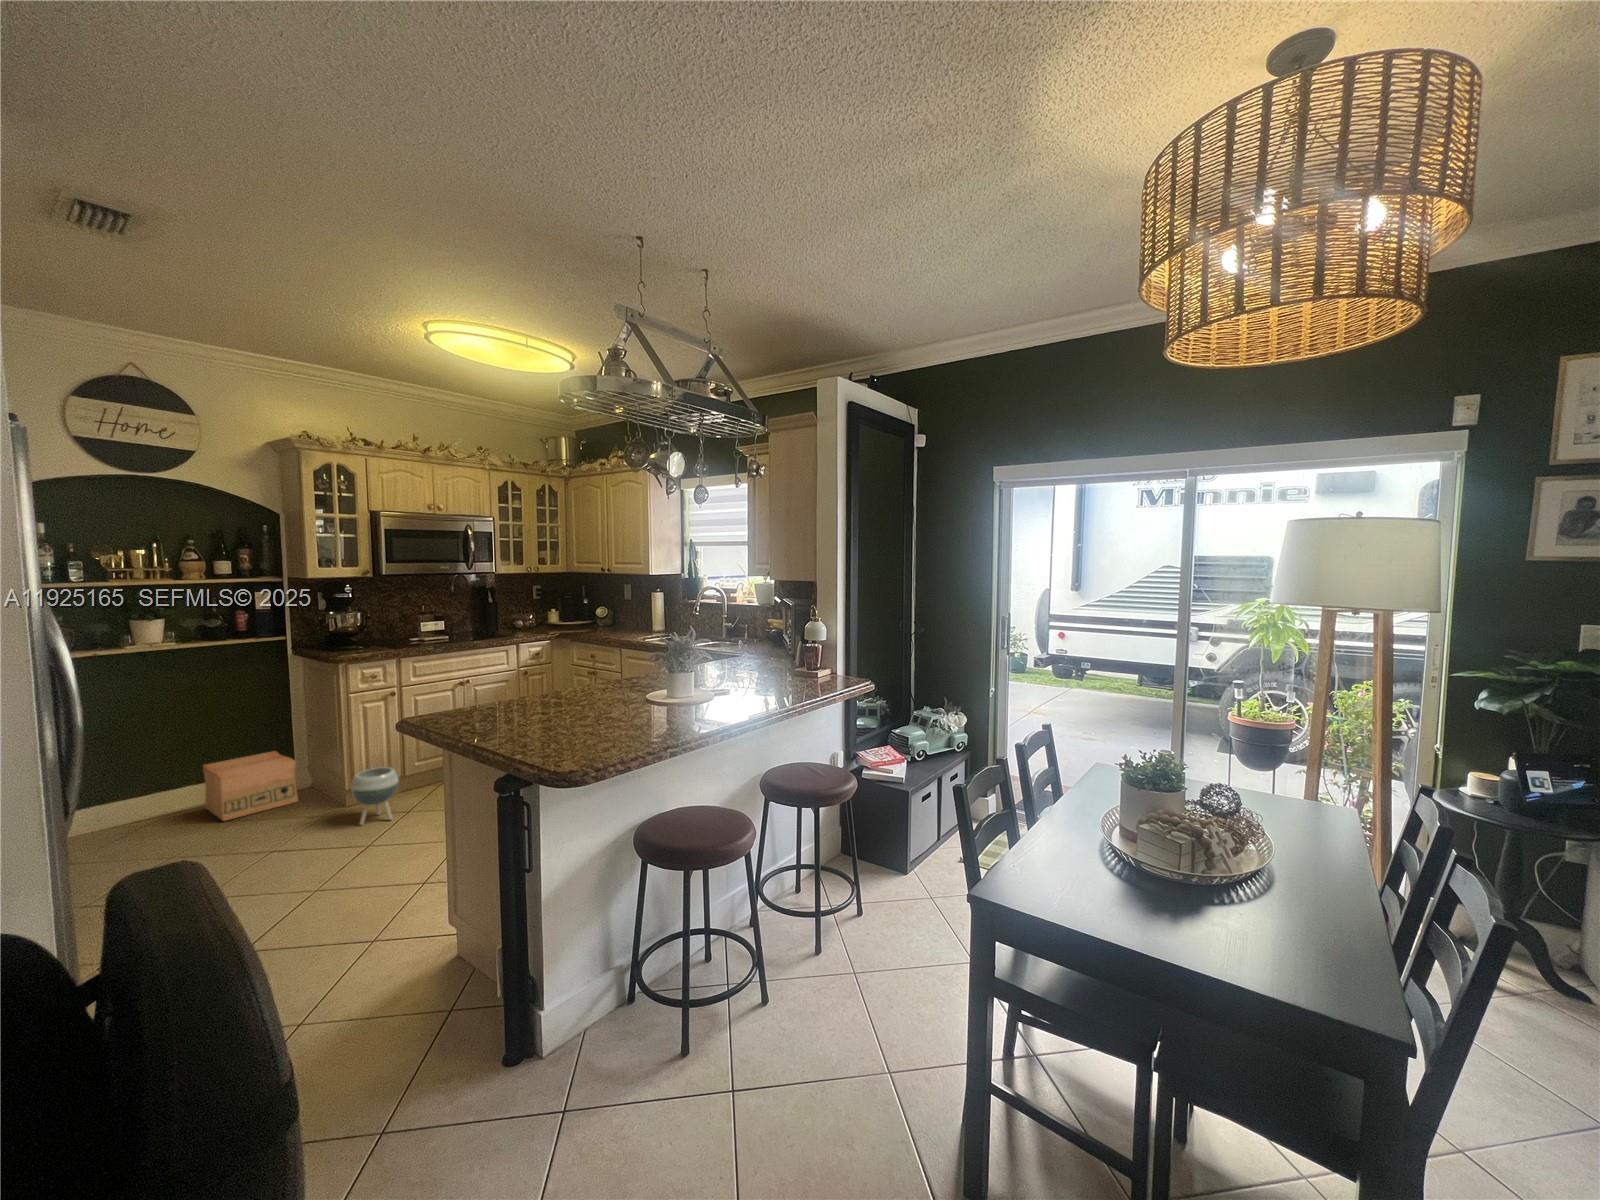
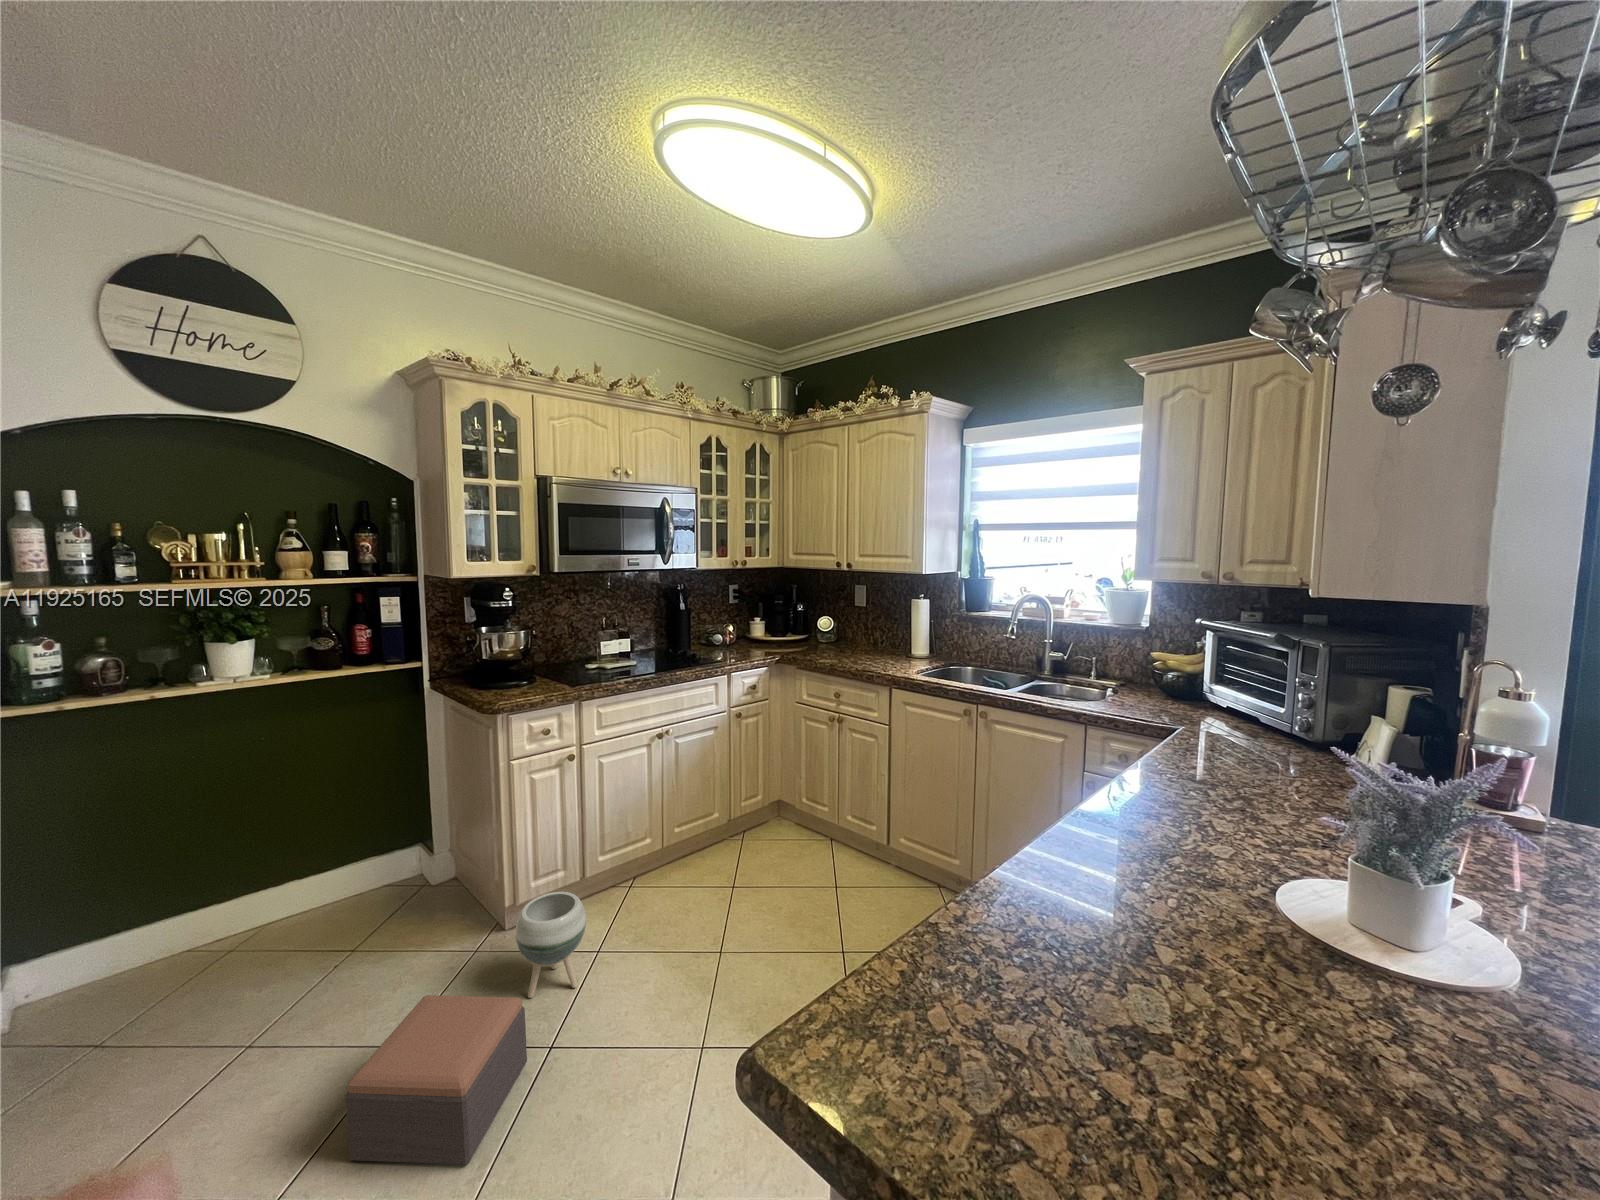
cardboard box: present [203,751,298,821] -> none [311,830,439,961]
footstool: none [249,807,357,878] -> present [345,995,527,1164]

